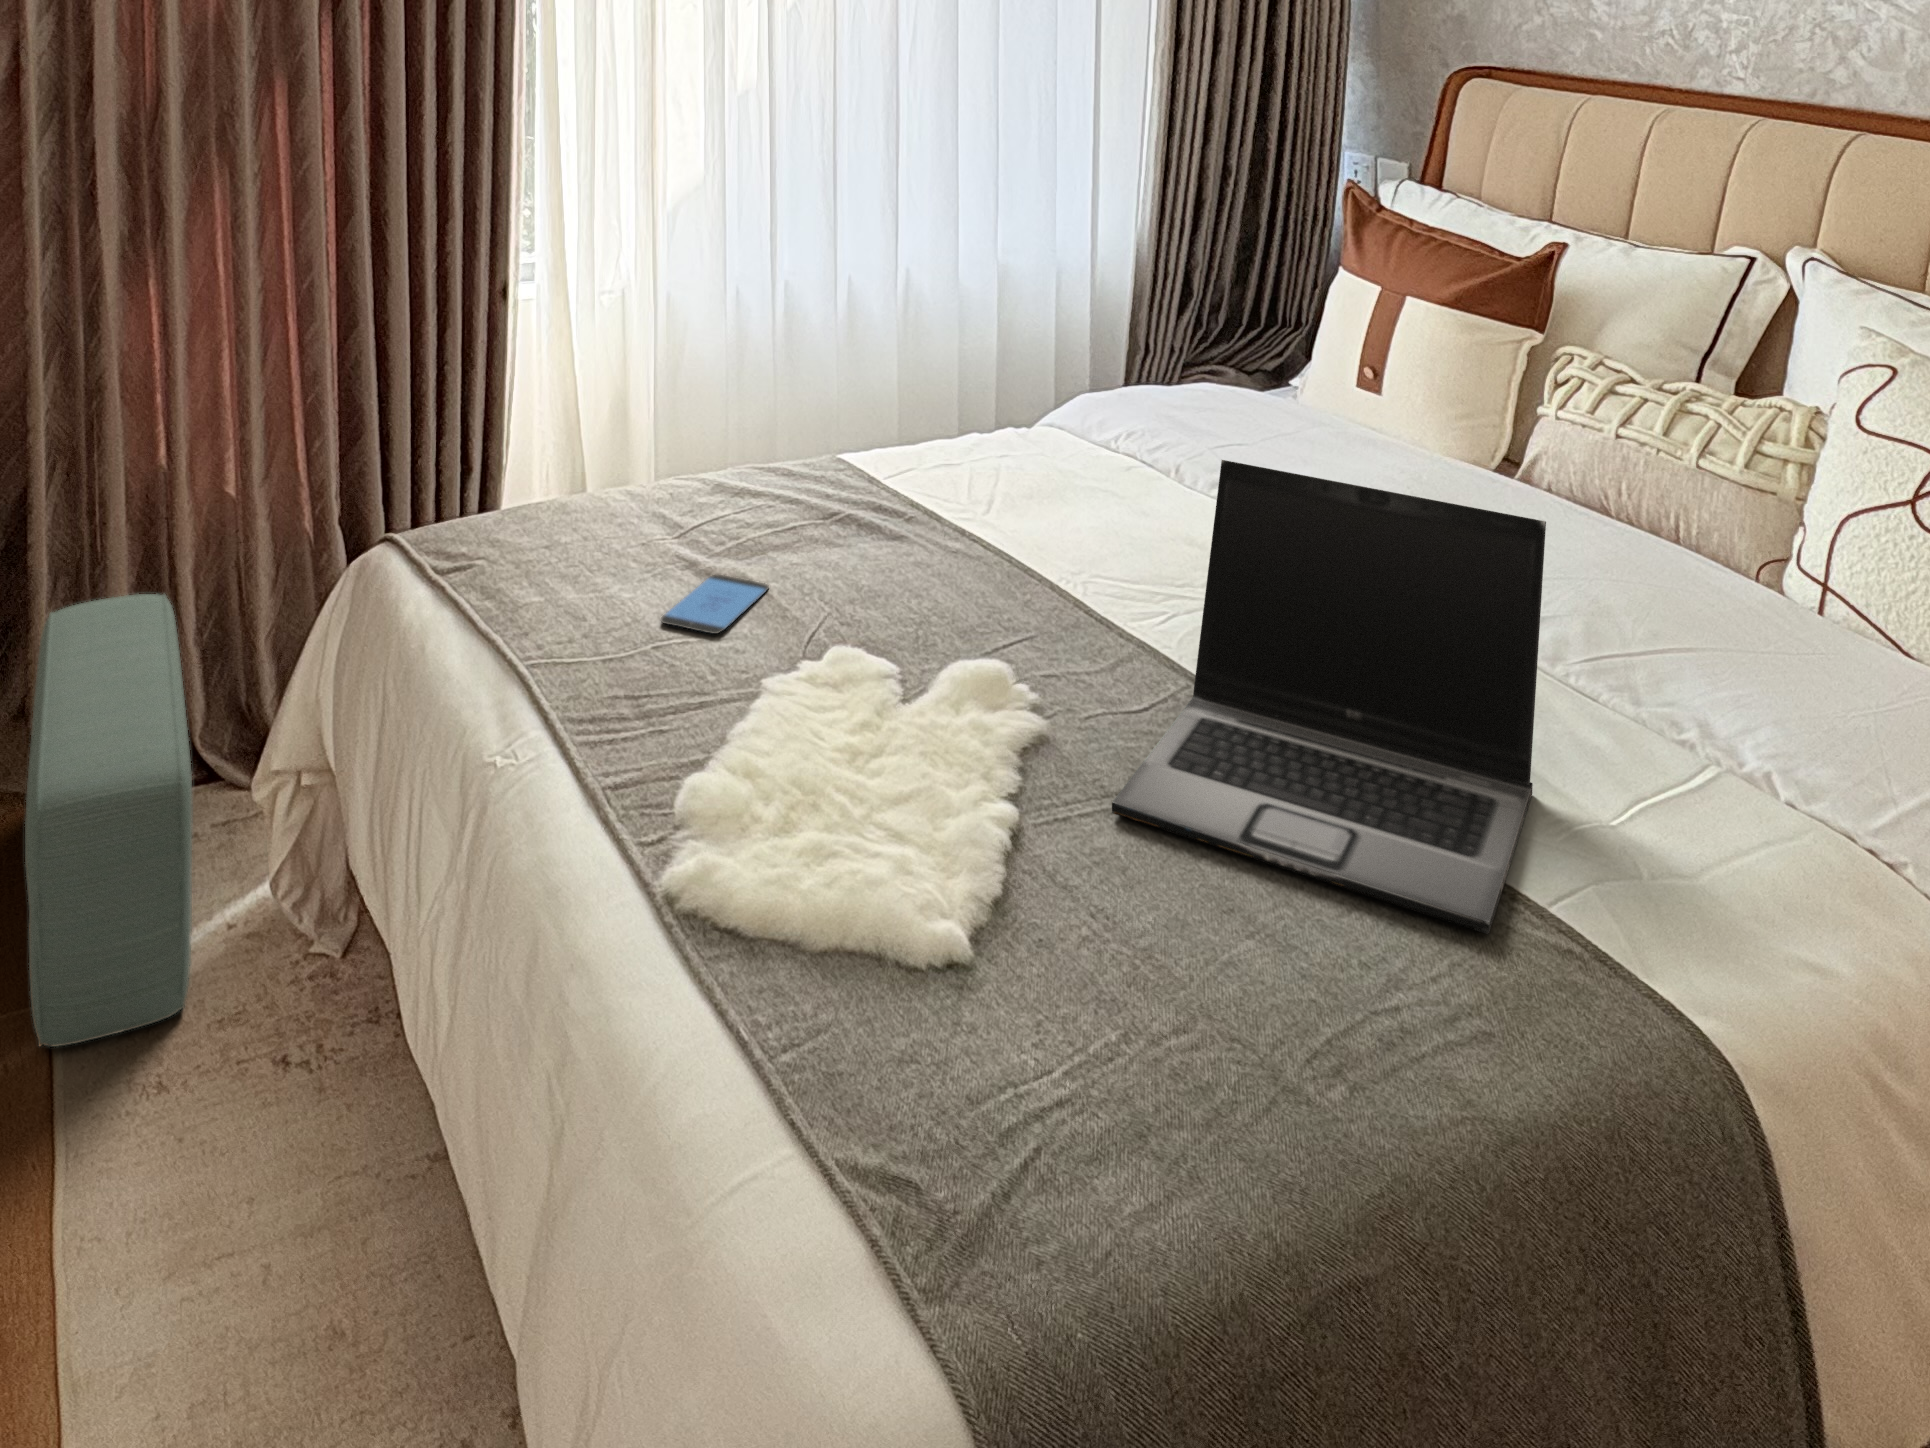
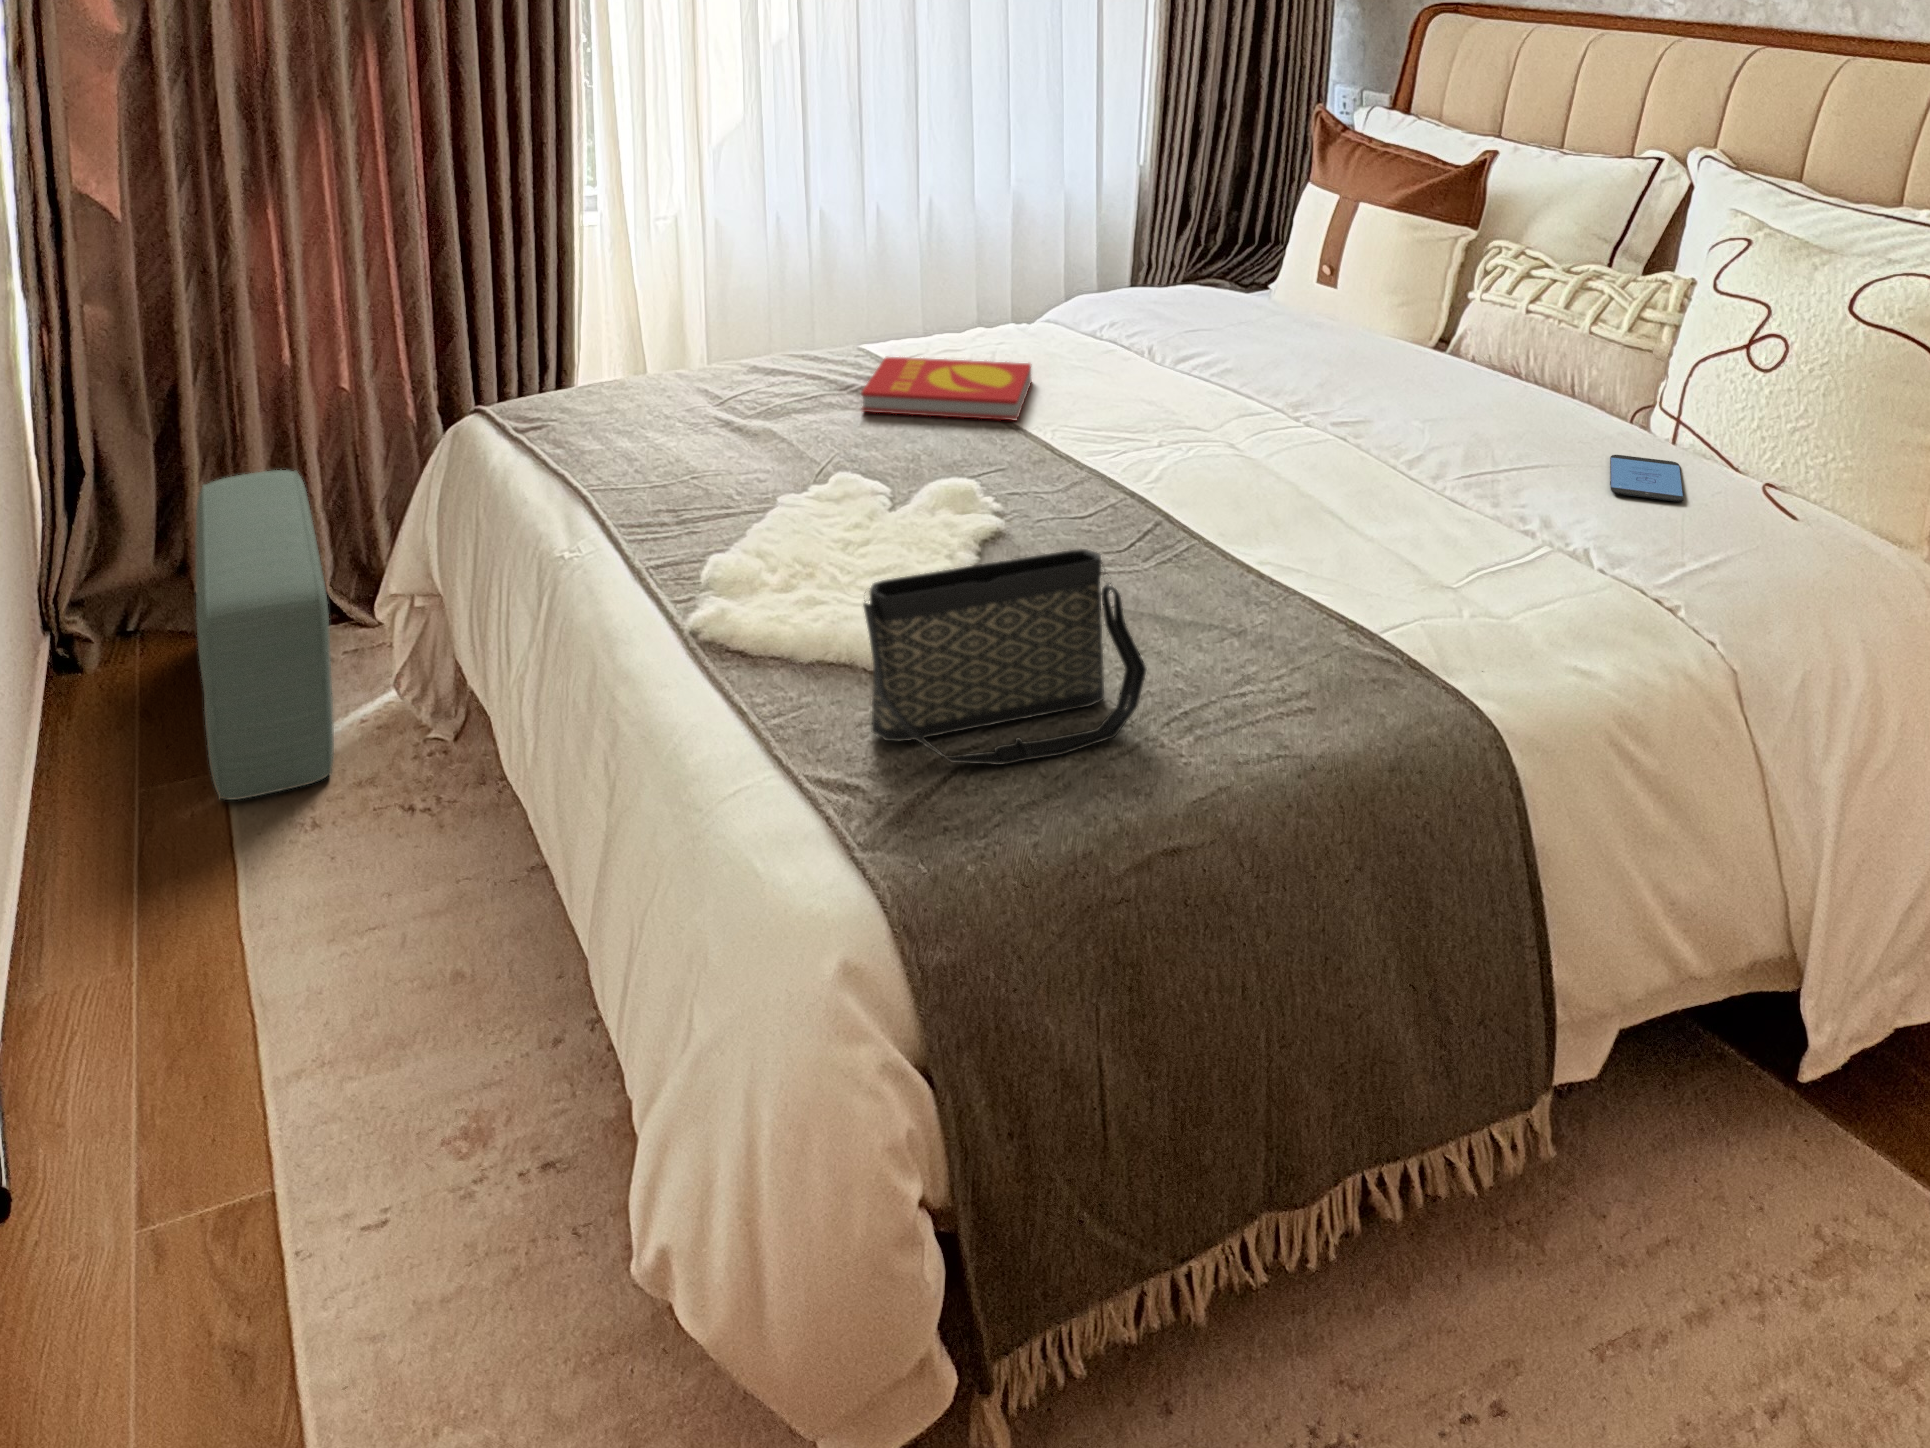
laptop: present [1112,460,1546,934] -> none [1045,317,1405,645]
book: none [855,478,1052,570] -> present [861,357,1031,420]
smartphone: present [661,575,768,634] -> present [1610,455,1684,502]
handbag: none [912,815,1286,1145] -> present [863,549,1146,765]

